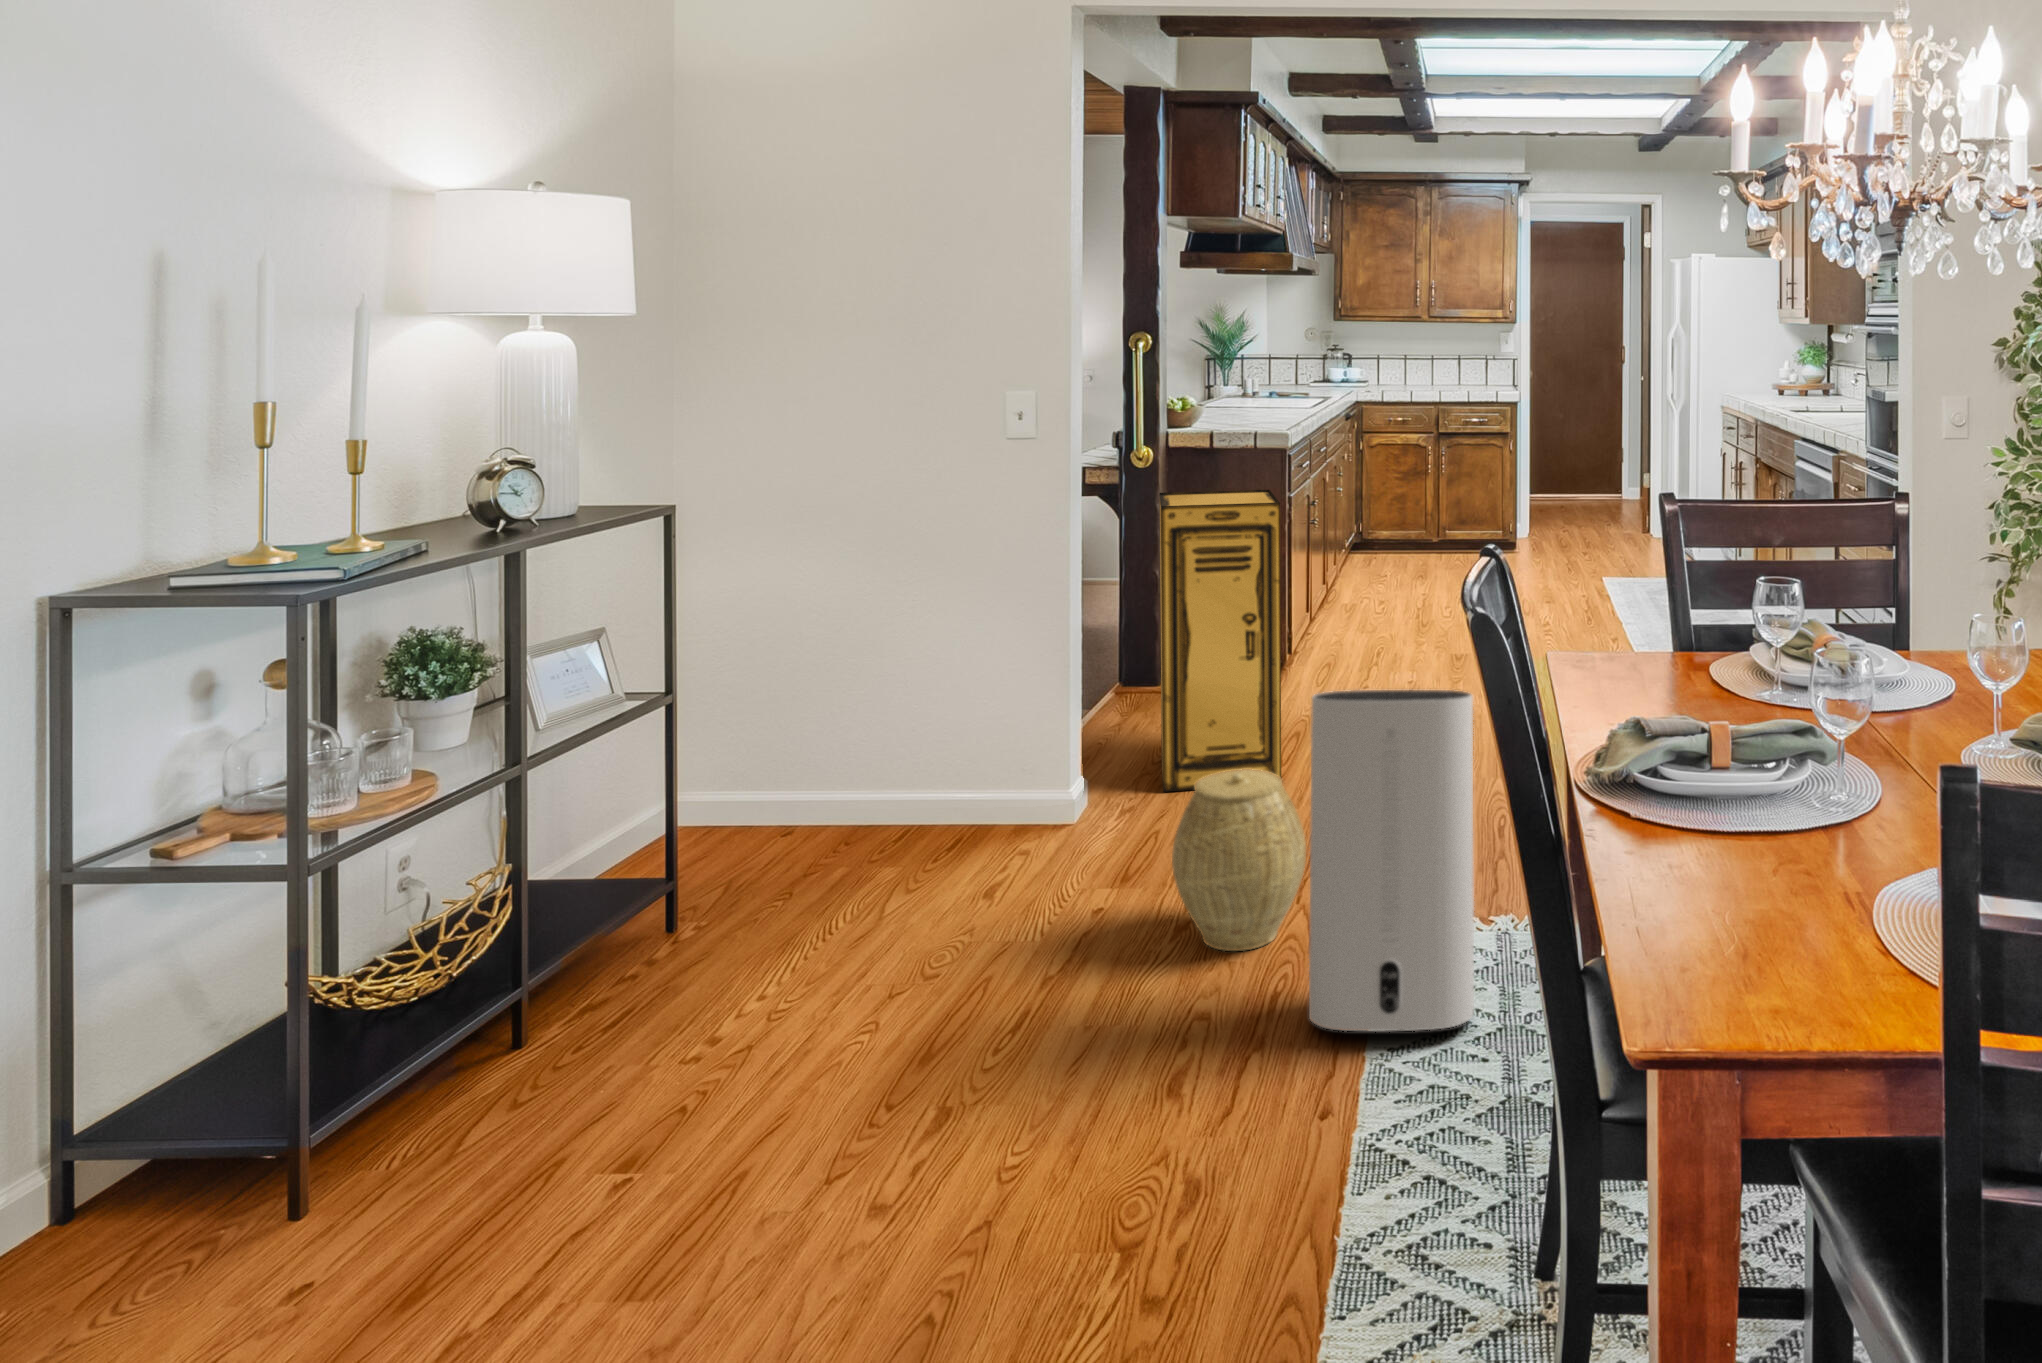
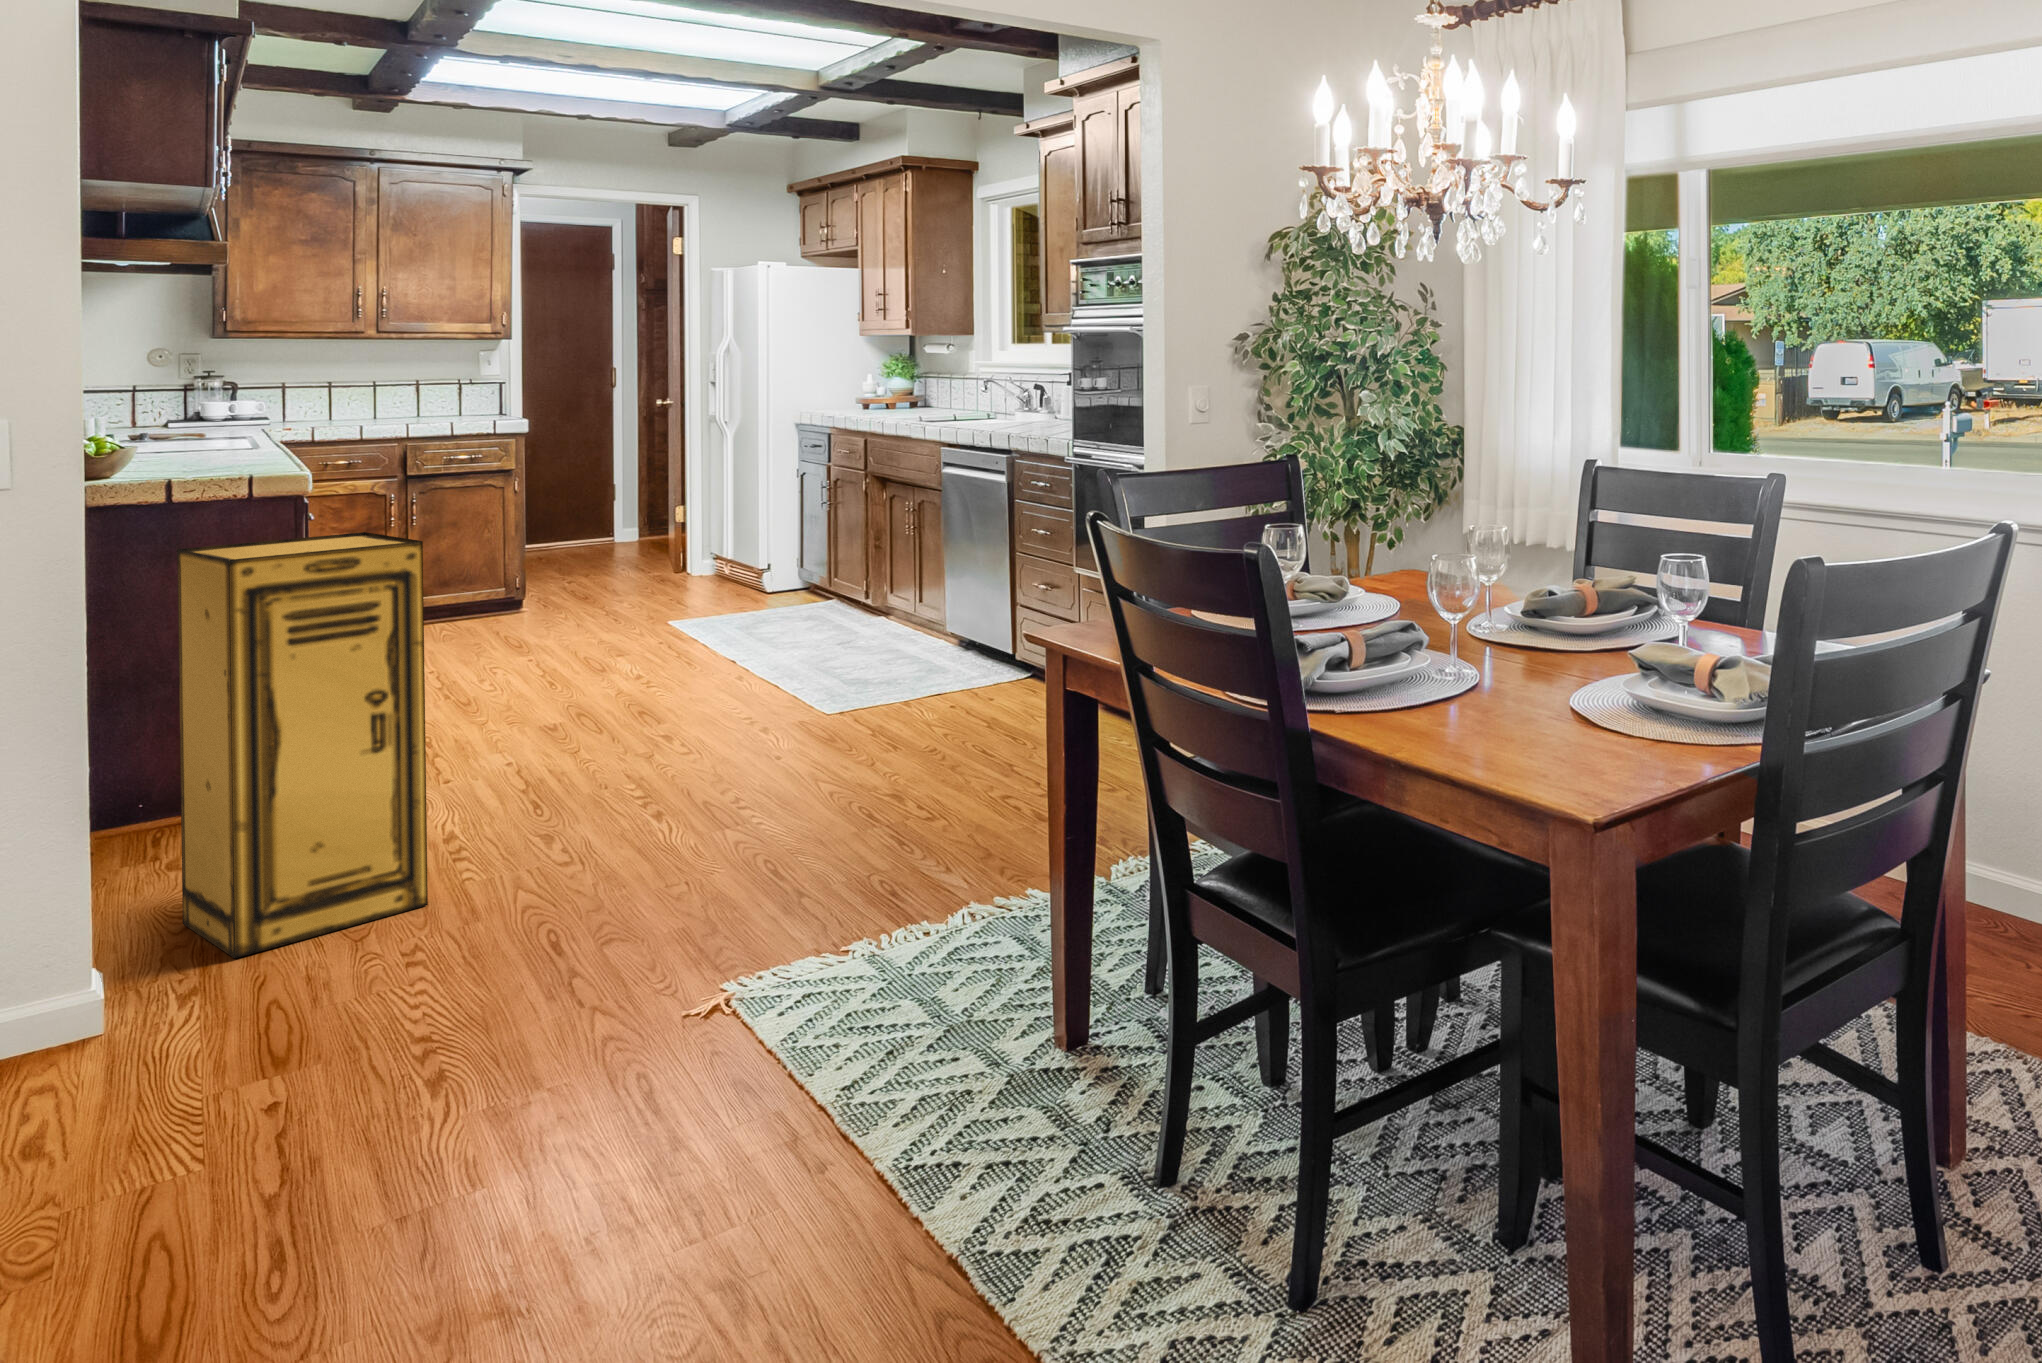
air purifier: present [1309,690,1474,1032] -> none [698,692,918,1096]
woven basket: present [1172,770,1306,951] -> none [432,850,631,1083]

